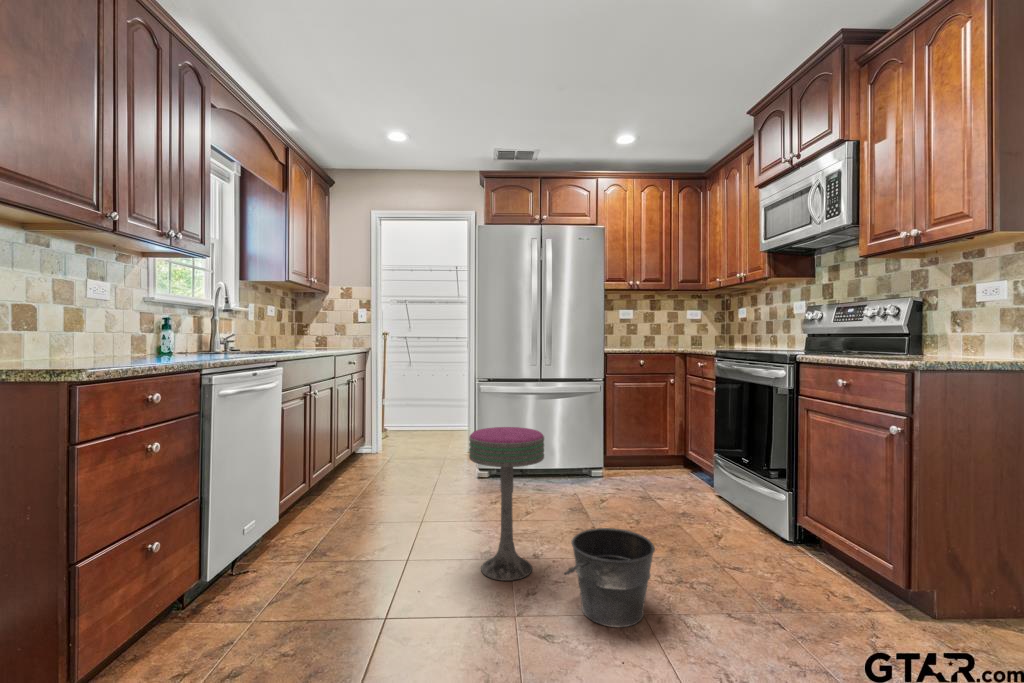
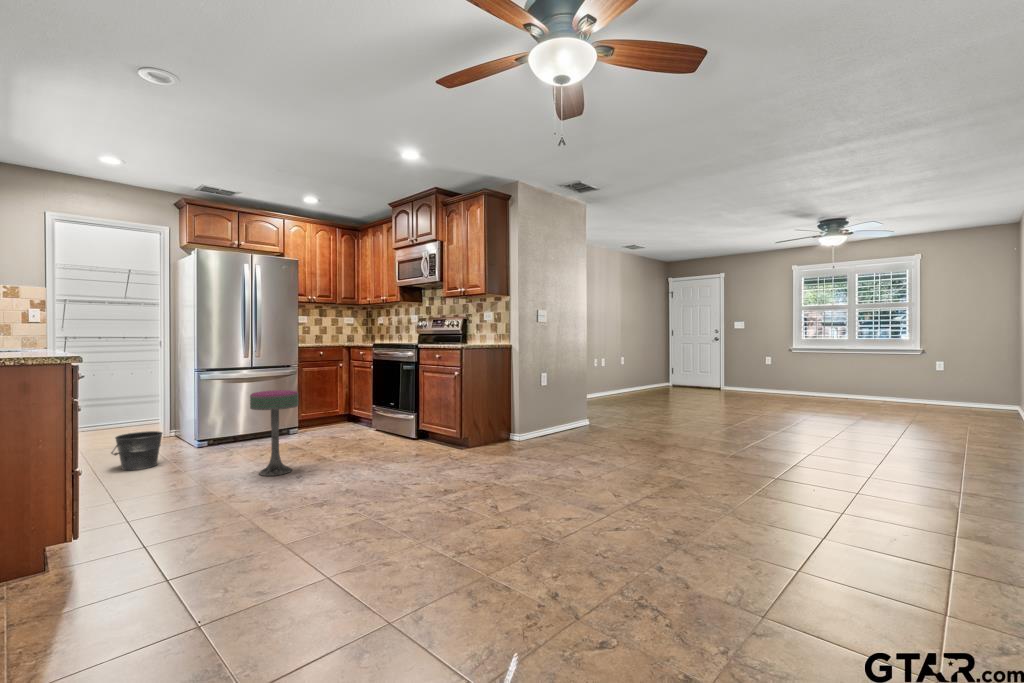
bucket: present [565,528,655,627] -> present [111,431,162,470]

